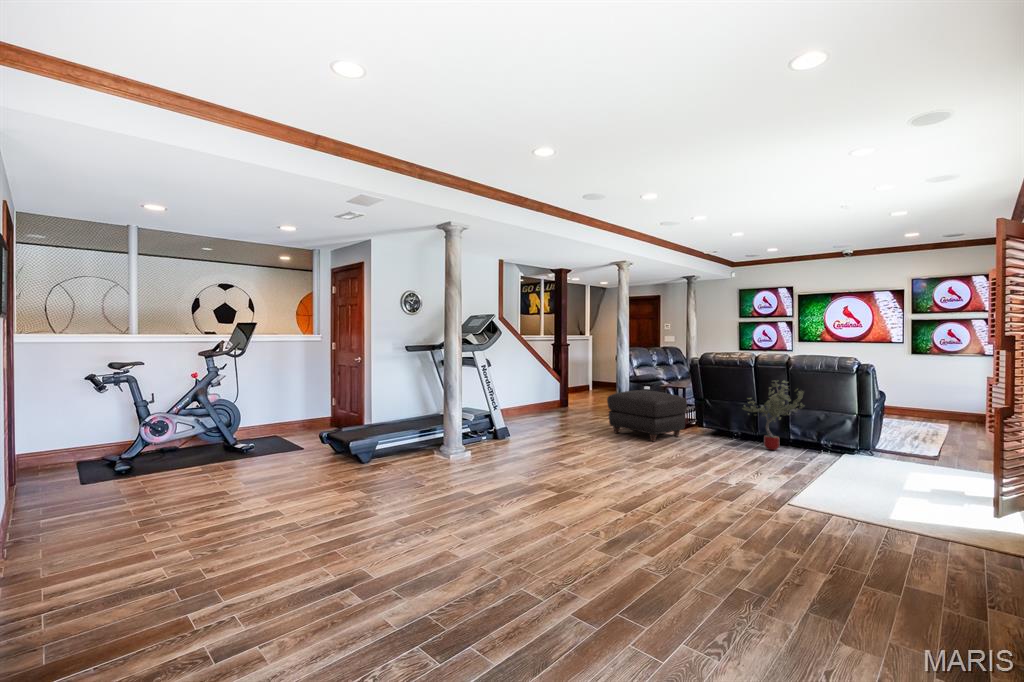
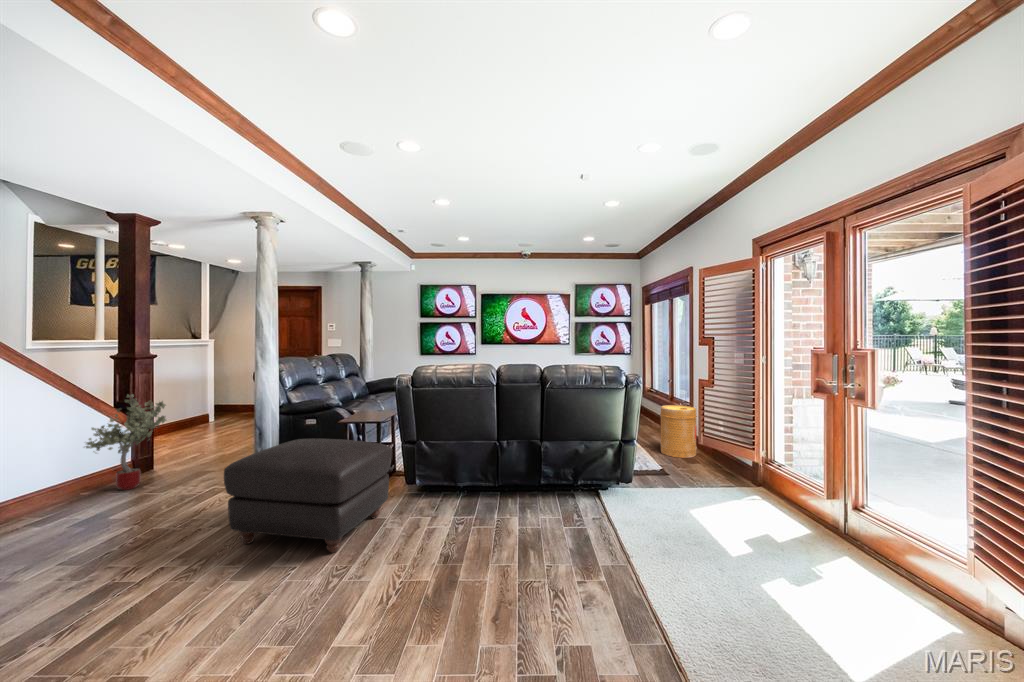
potted tree: present [743,380,804,450] -> present [86,394,166,490]
basket: none [957,404,1003,455] -> present [660,405,697,458]

